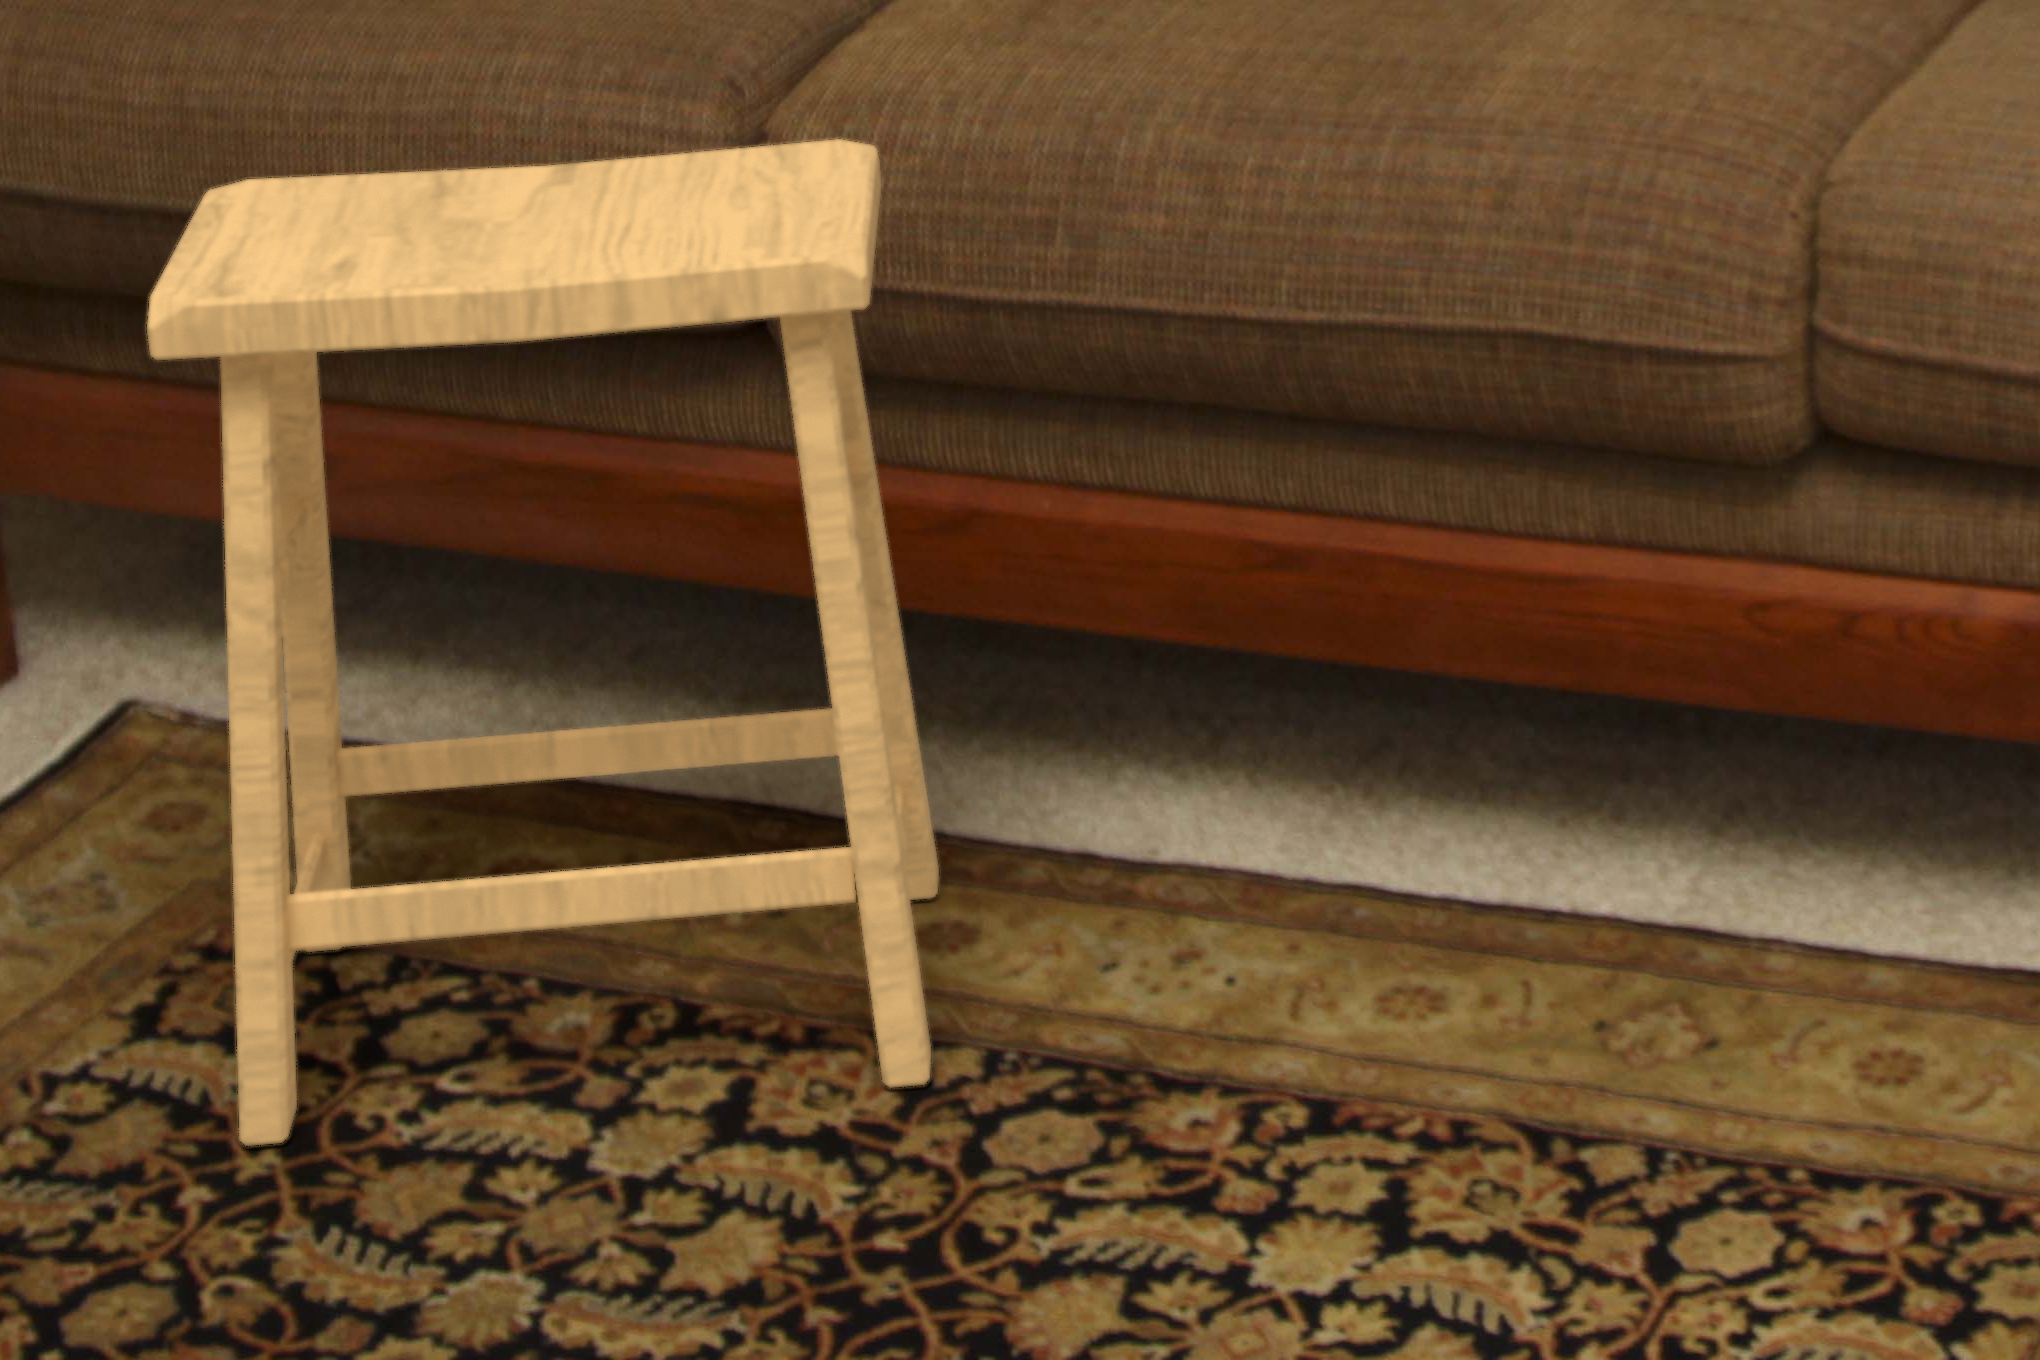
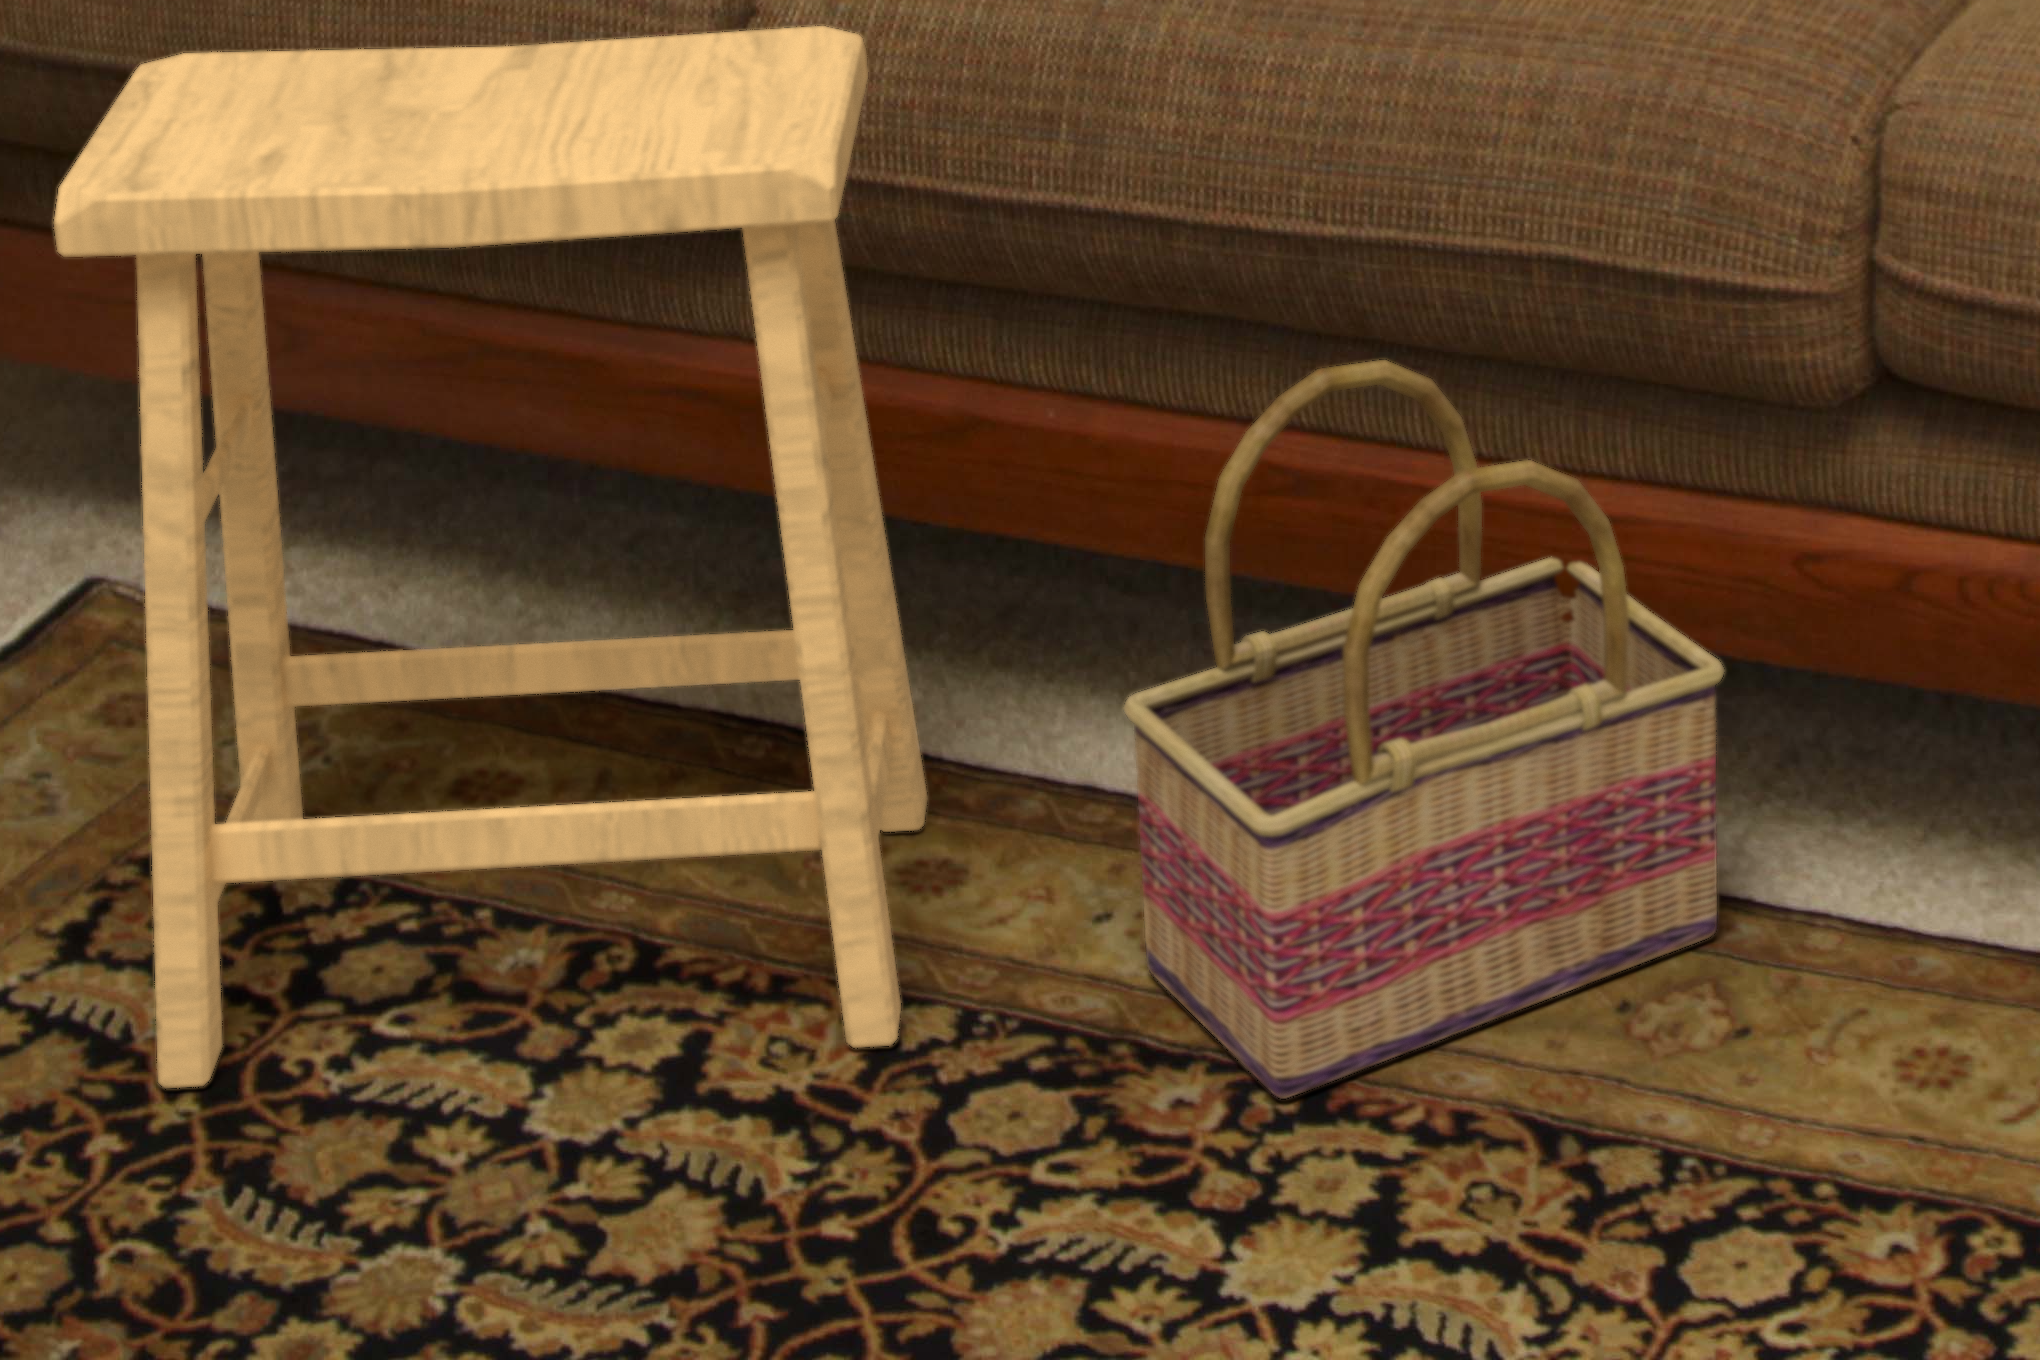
basket: none [1133,433,1687,1117] -> present [1124,360,1724,1099]

